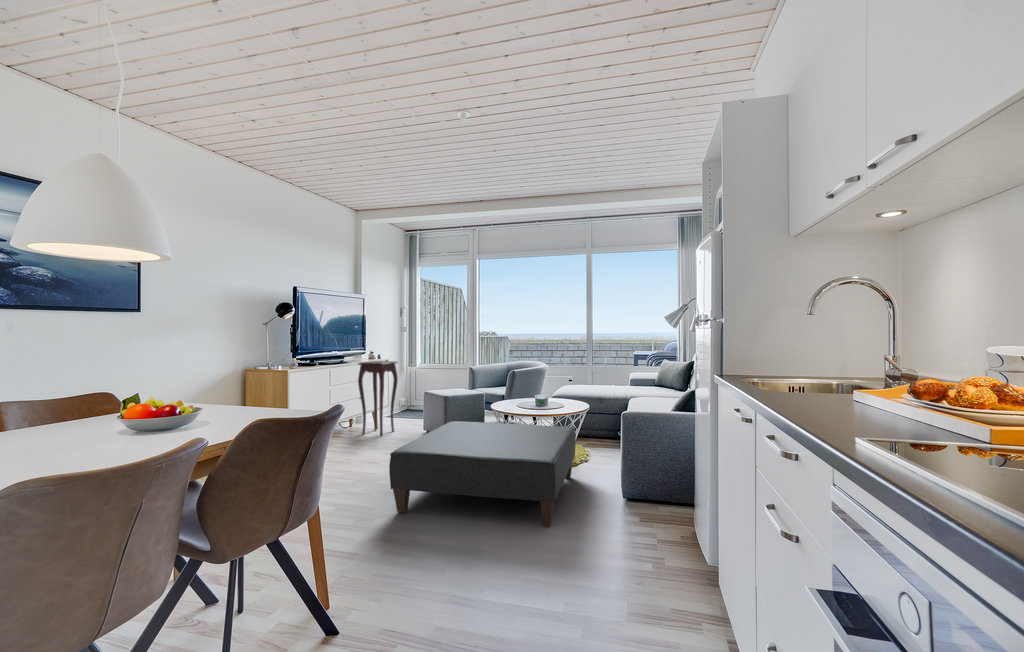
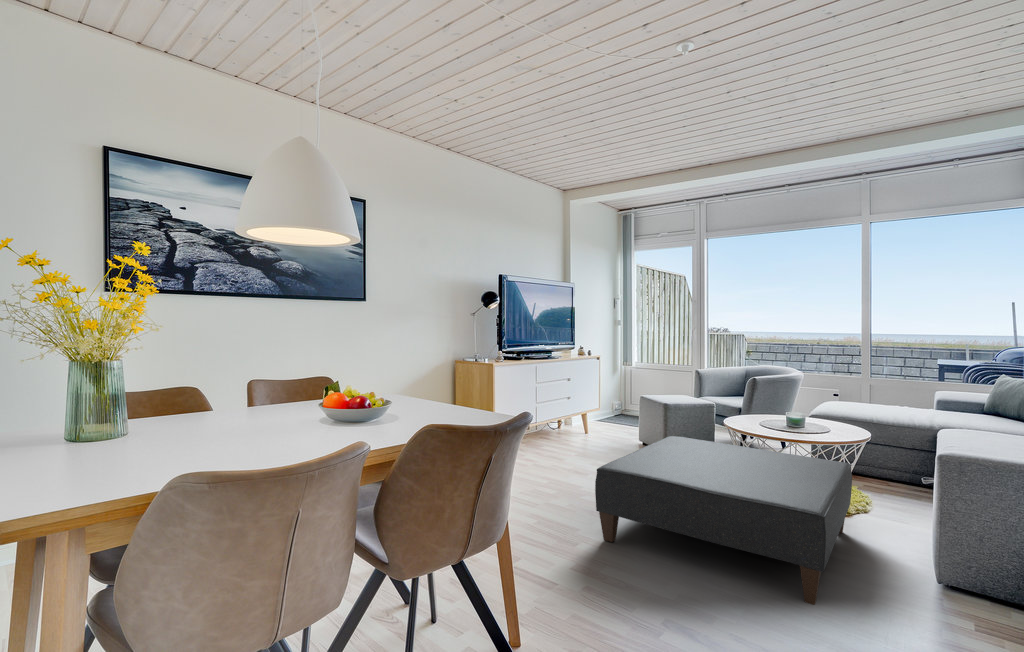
side table: present [358,361,398,436] -> none [566,358,609,442]

